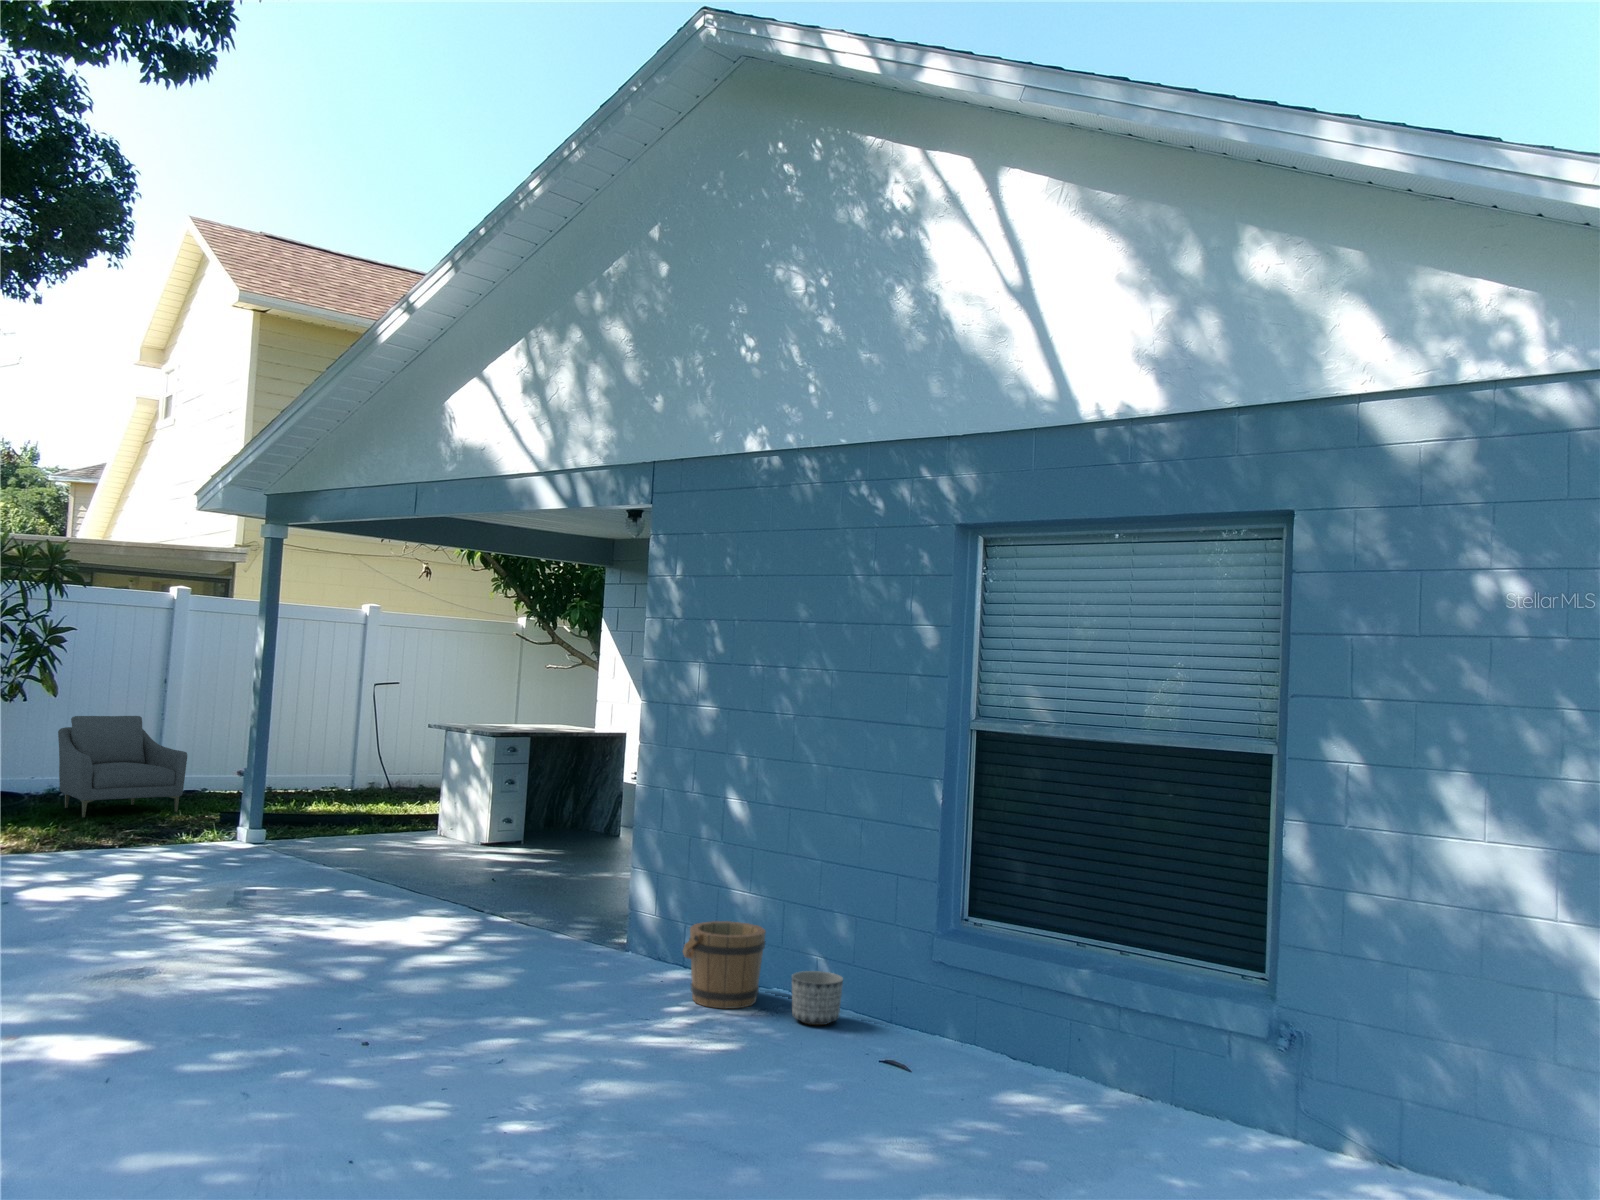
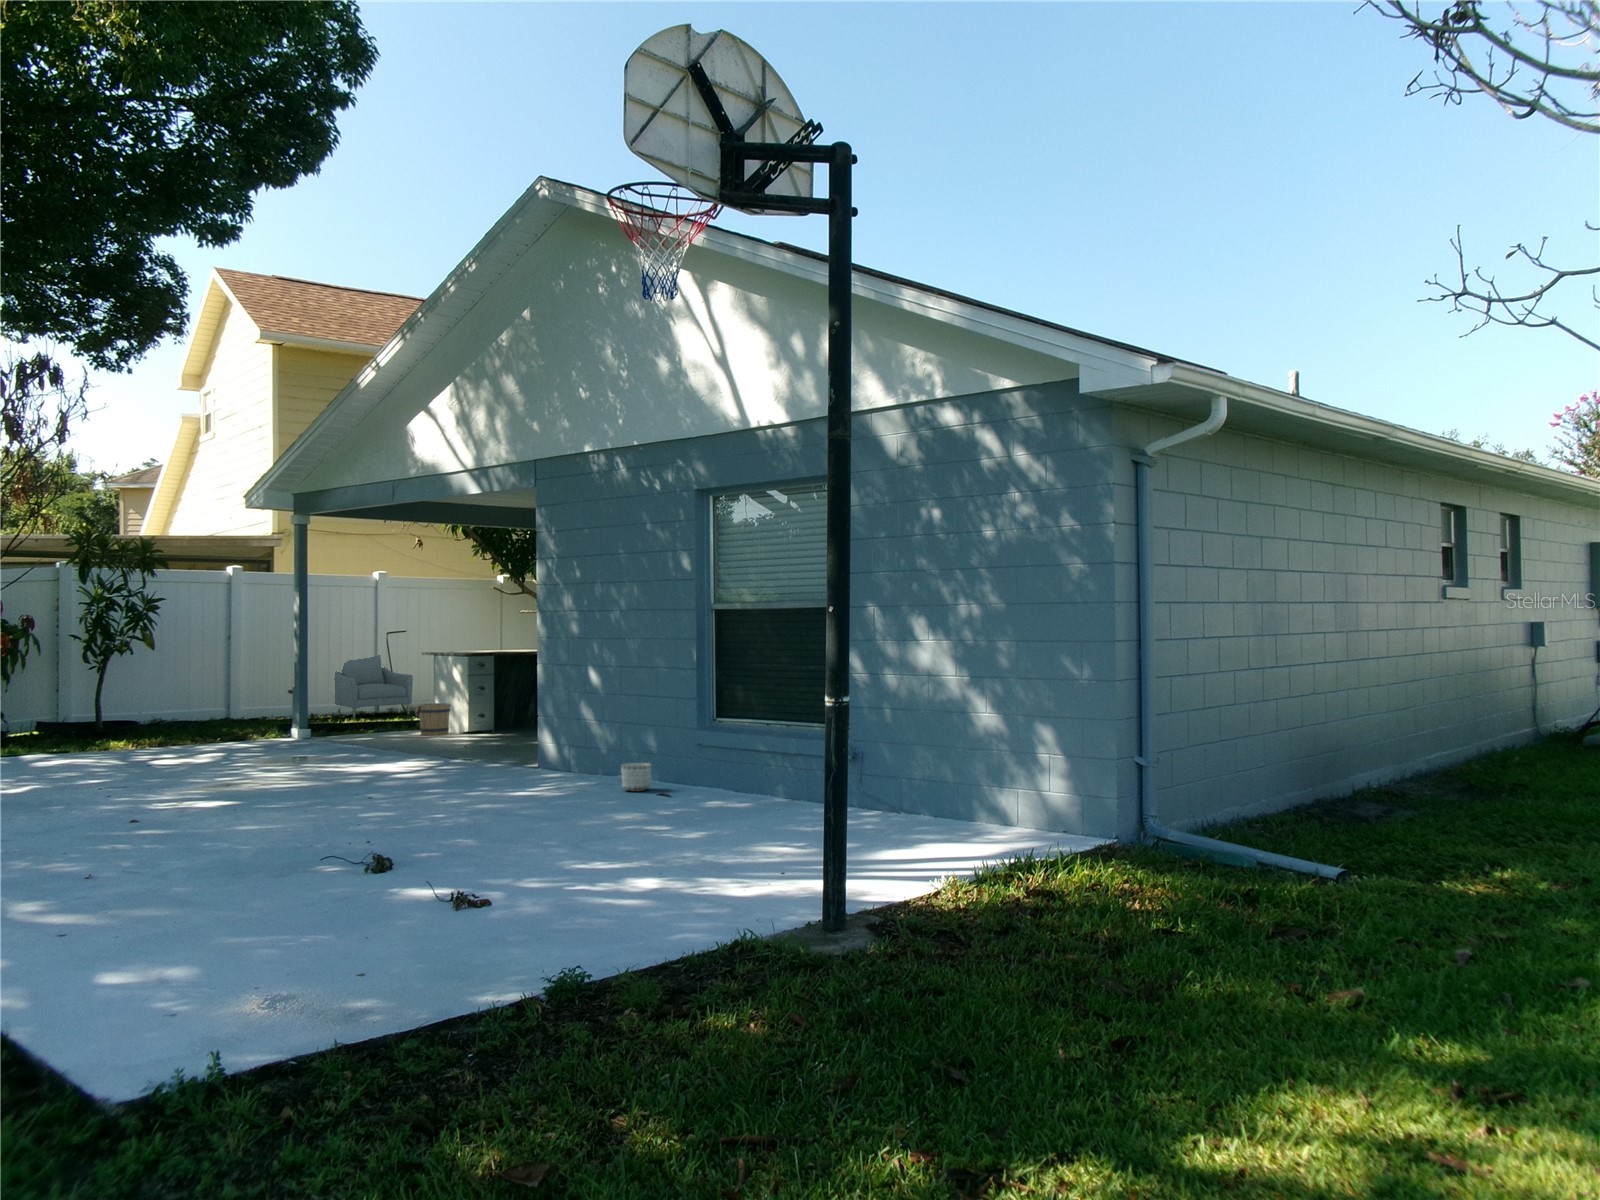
chair: present [58,716,187,817] -> present [334,655,413,718]
bucket: present [683,921,766,1009] -> present [415,703,450,735]

